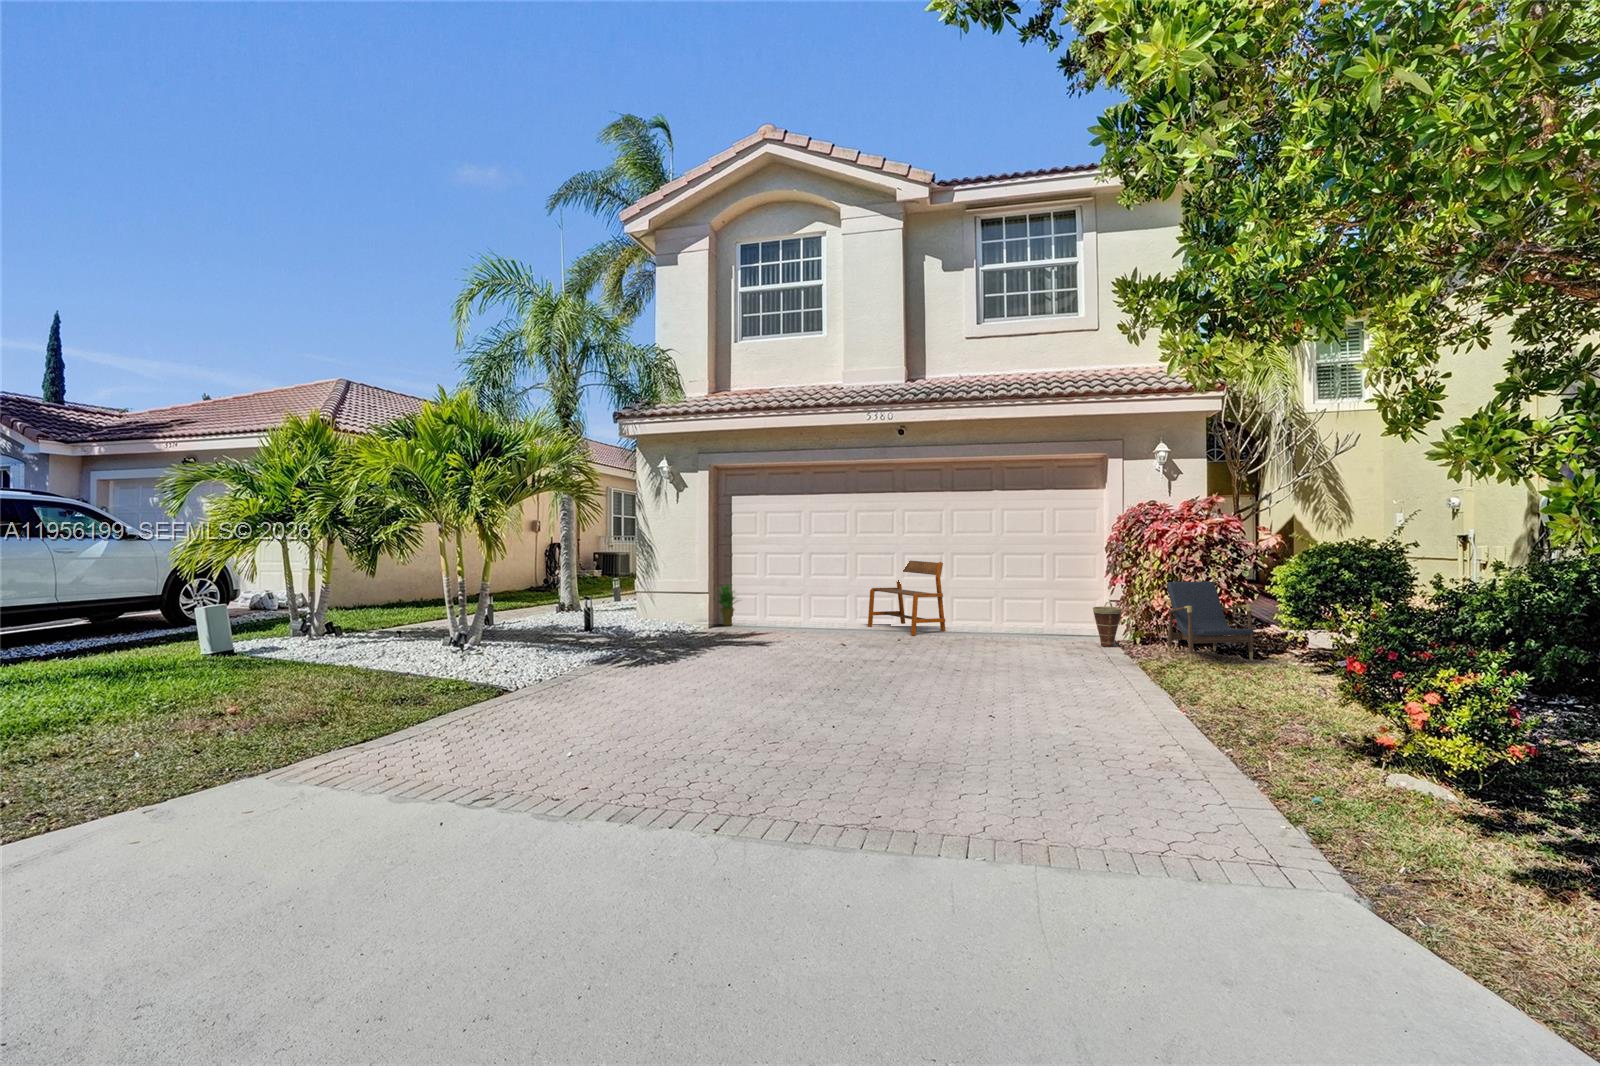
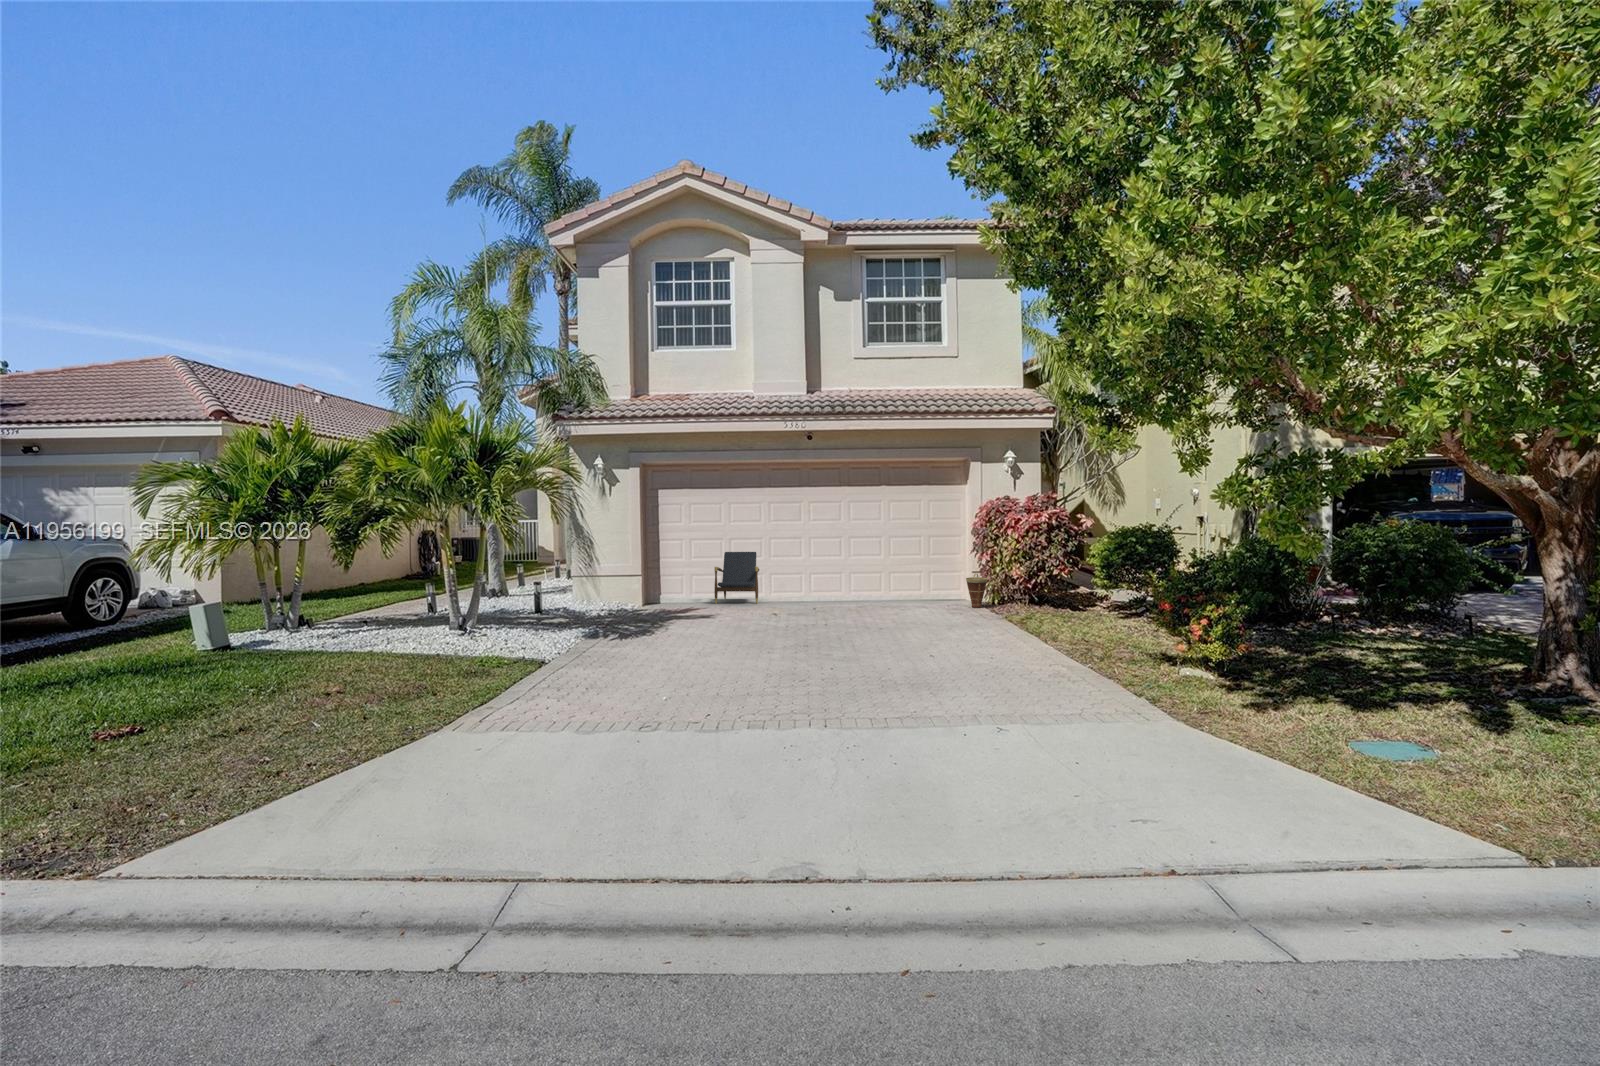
bench: present [868,560,945,635] -> none [781,542,847,605]
lounge chair: present [1167,581,1253,662] -> present [714,552,759,604]
potted plant: present [715,584,735,625] -> none [643,566,671,602]

